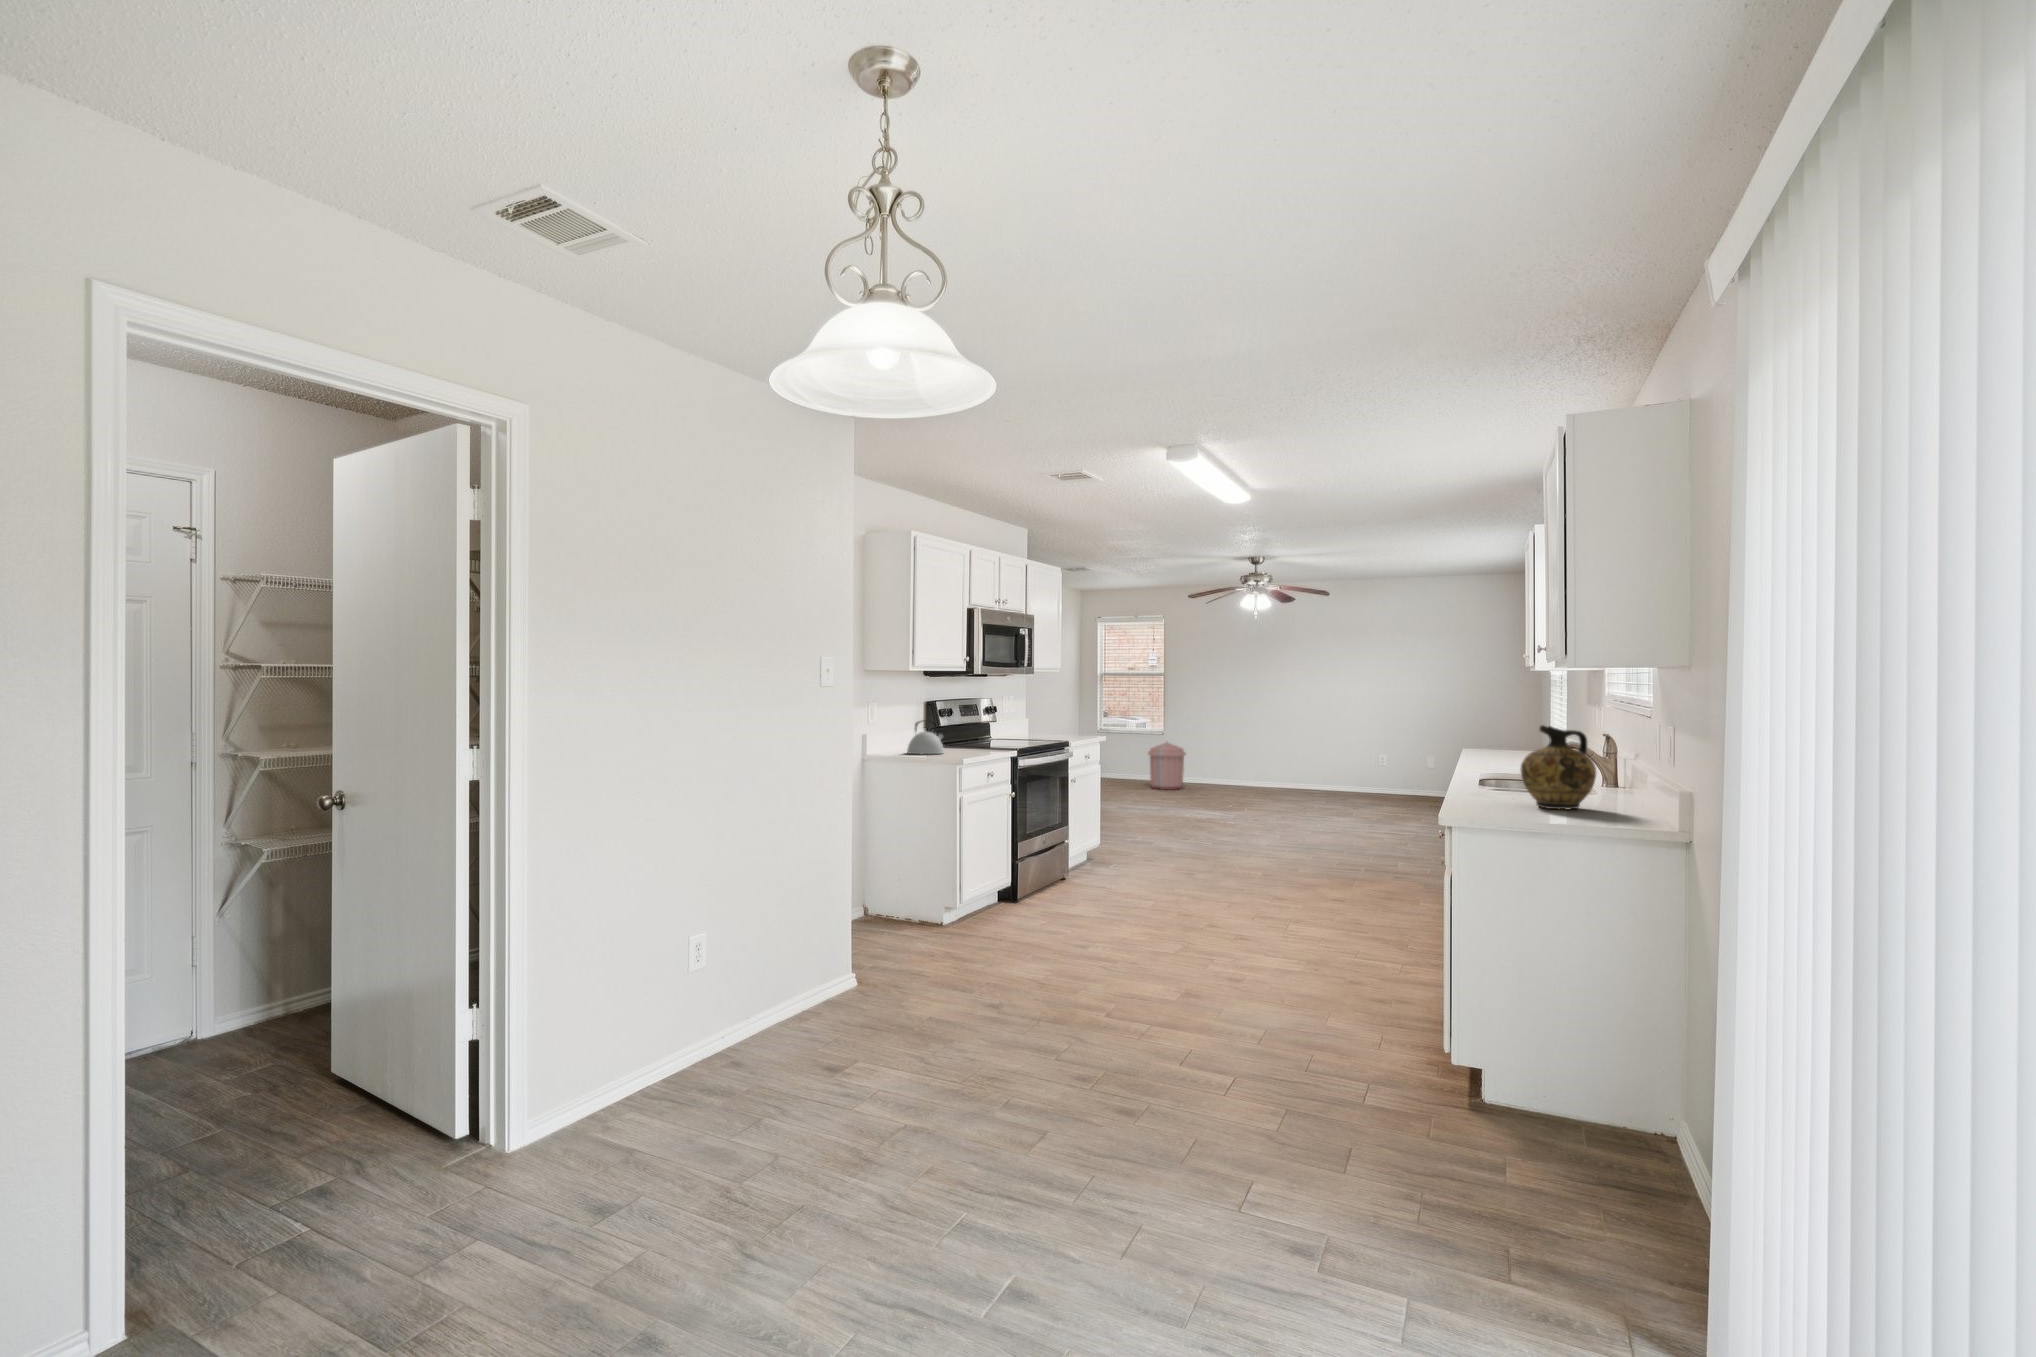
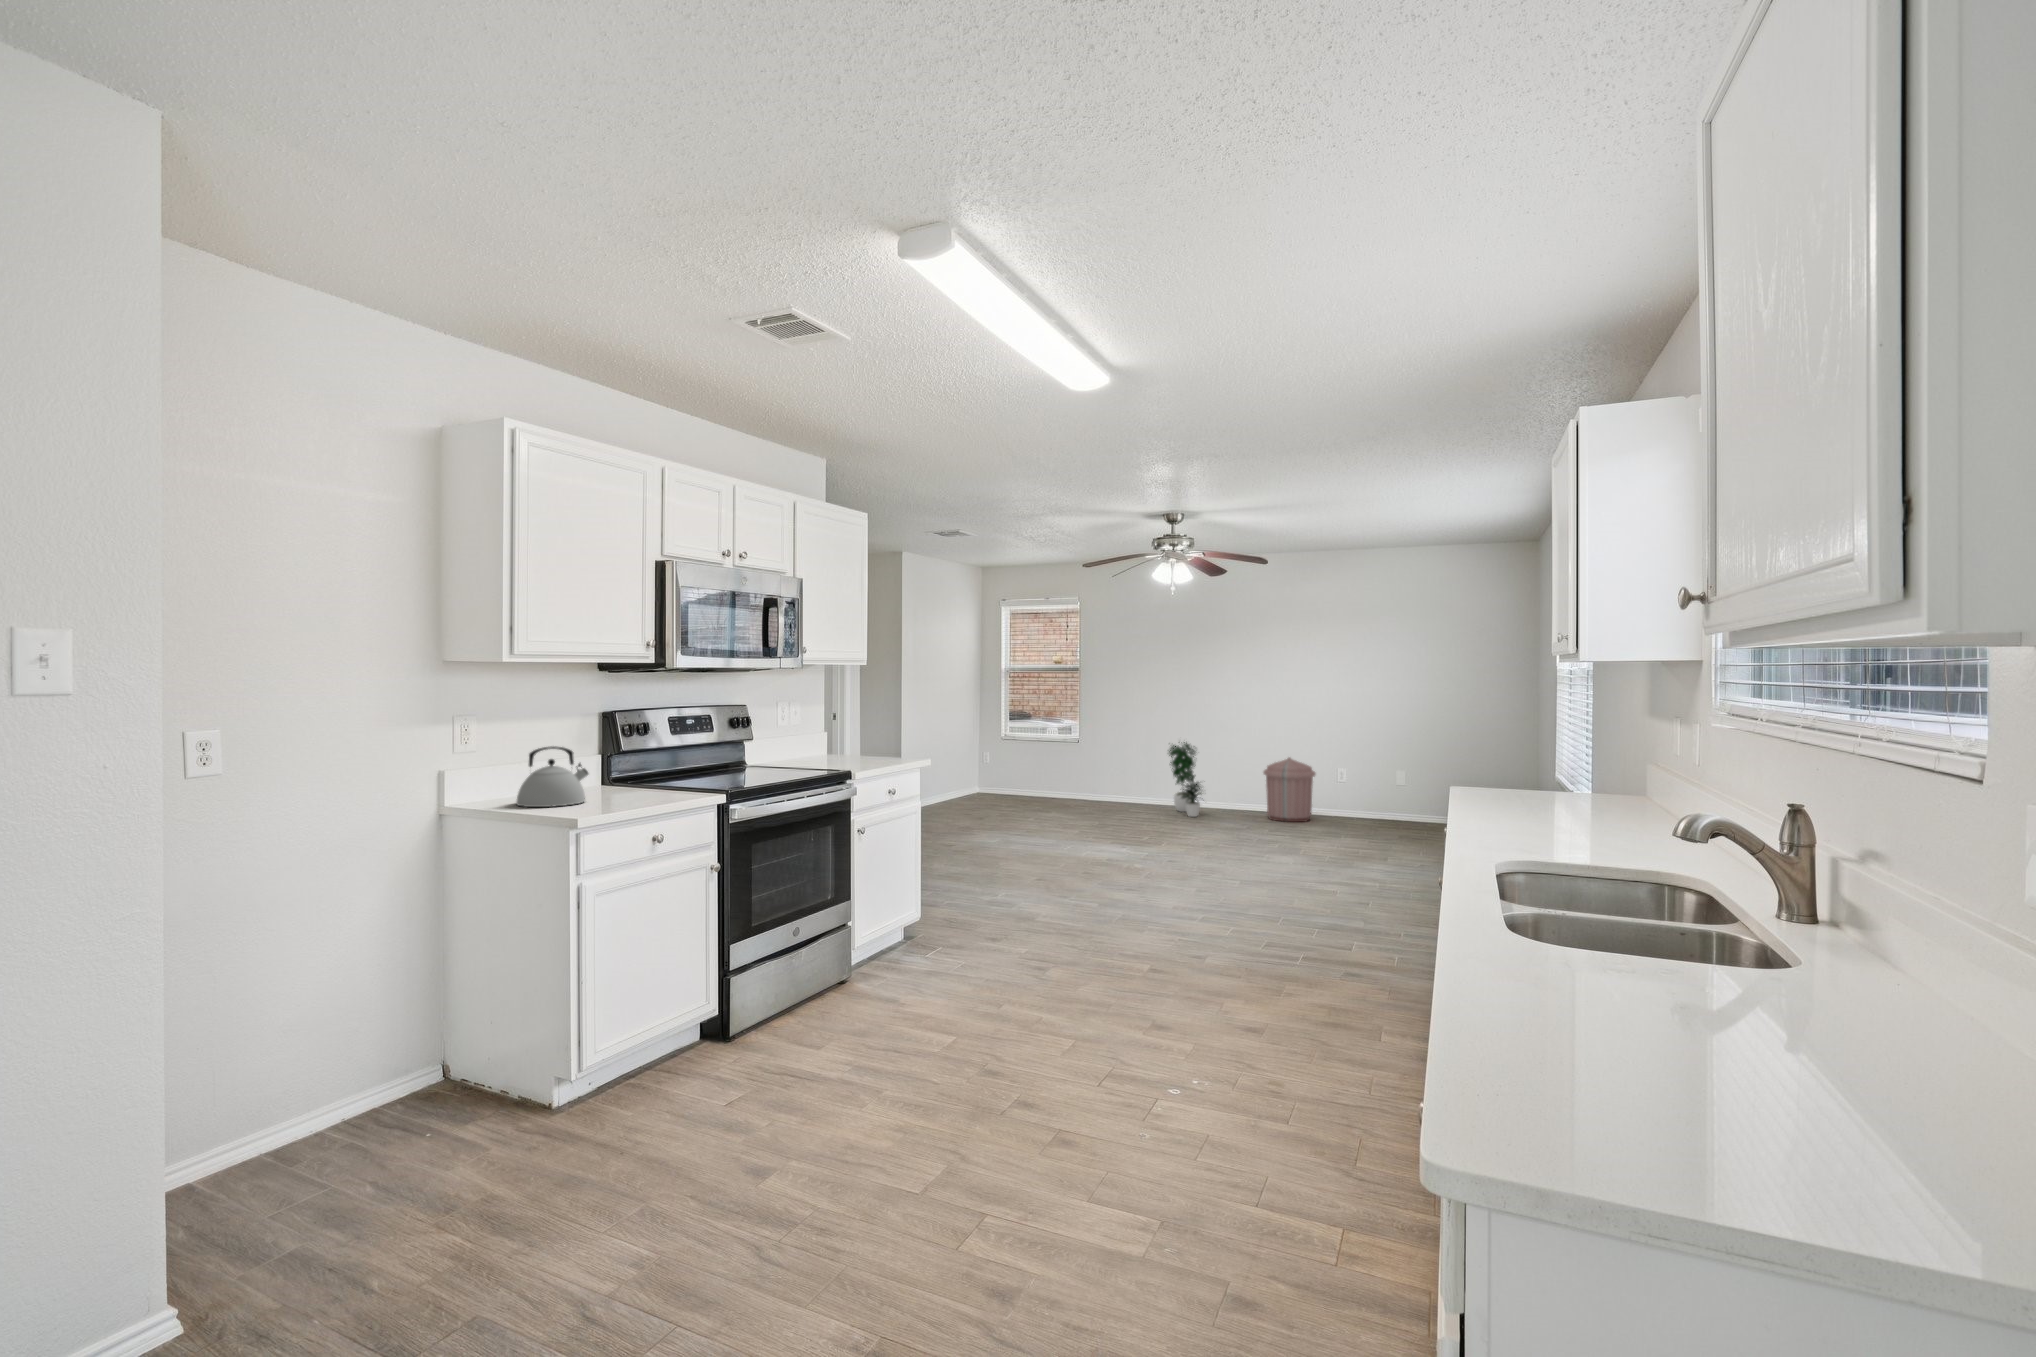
ceramic jug: present [1521,725,1596,809] -> none [1651,813,1889,1063]
potted plant: none [1235,731,1271,796] -> present [1169,742,1201,817]
trash can: present [1148,742,1186,790] -> present [1264,757,1315,822]

